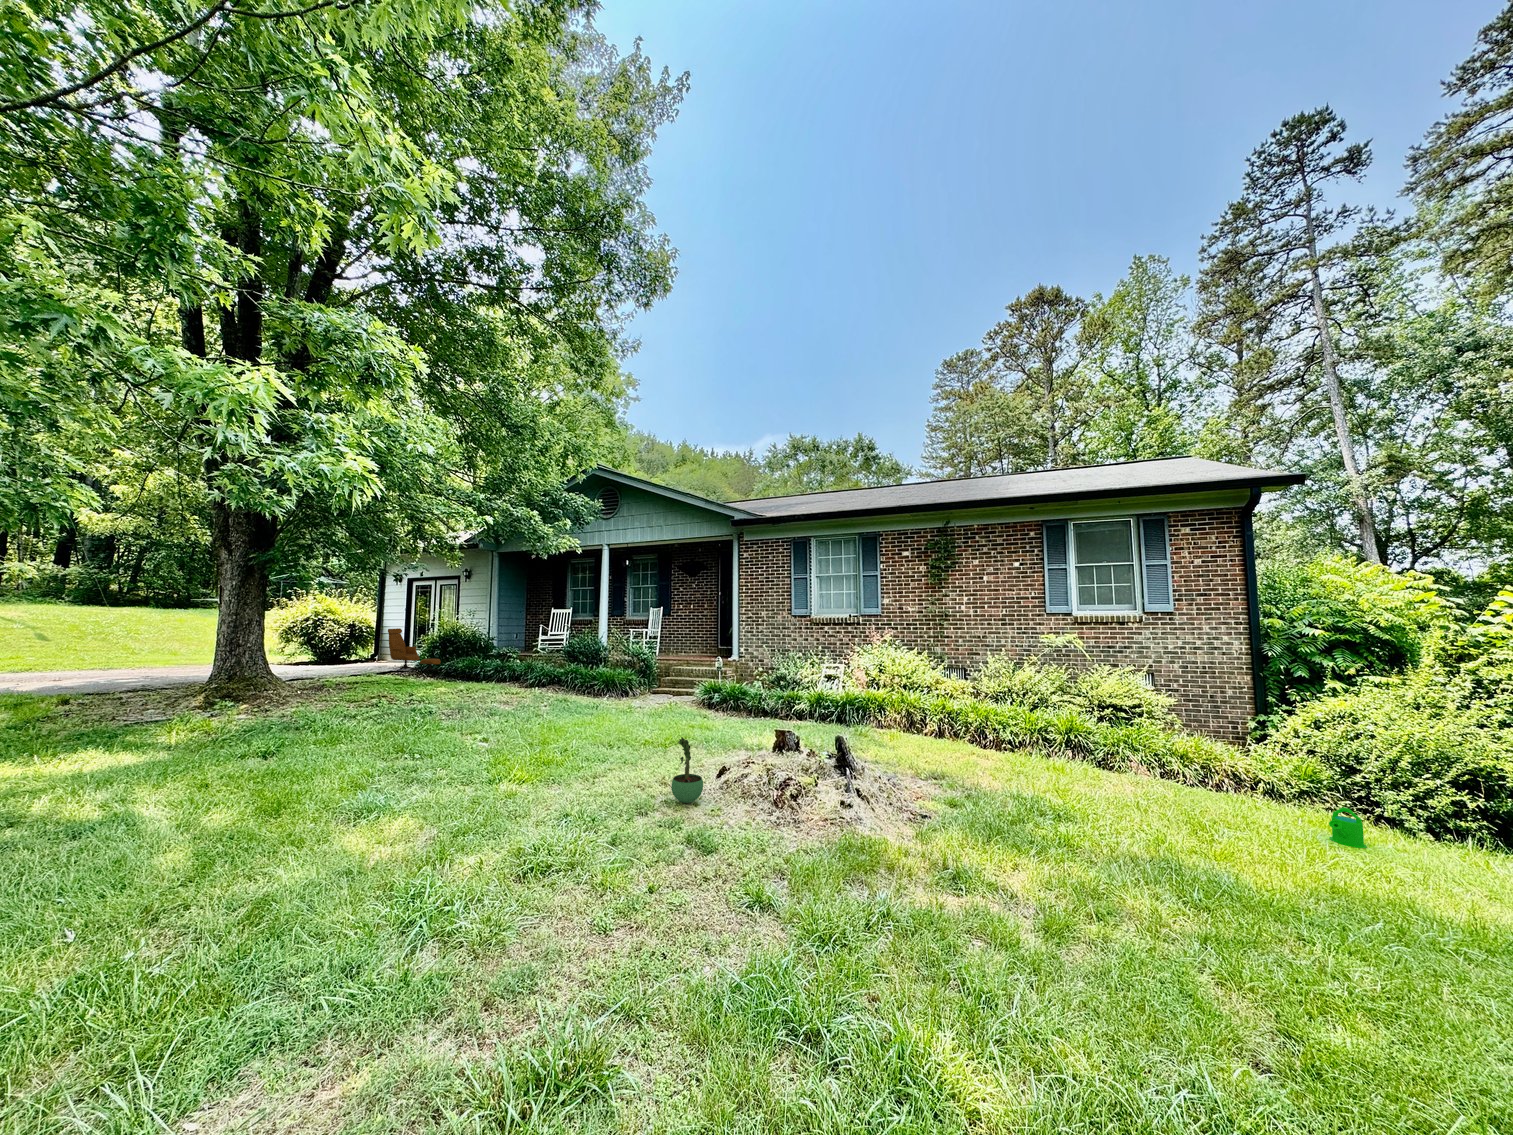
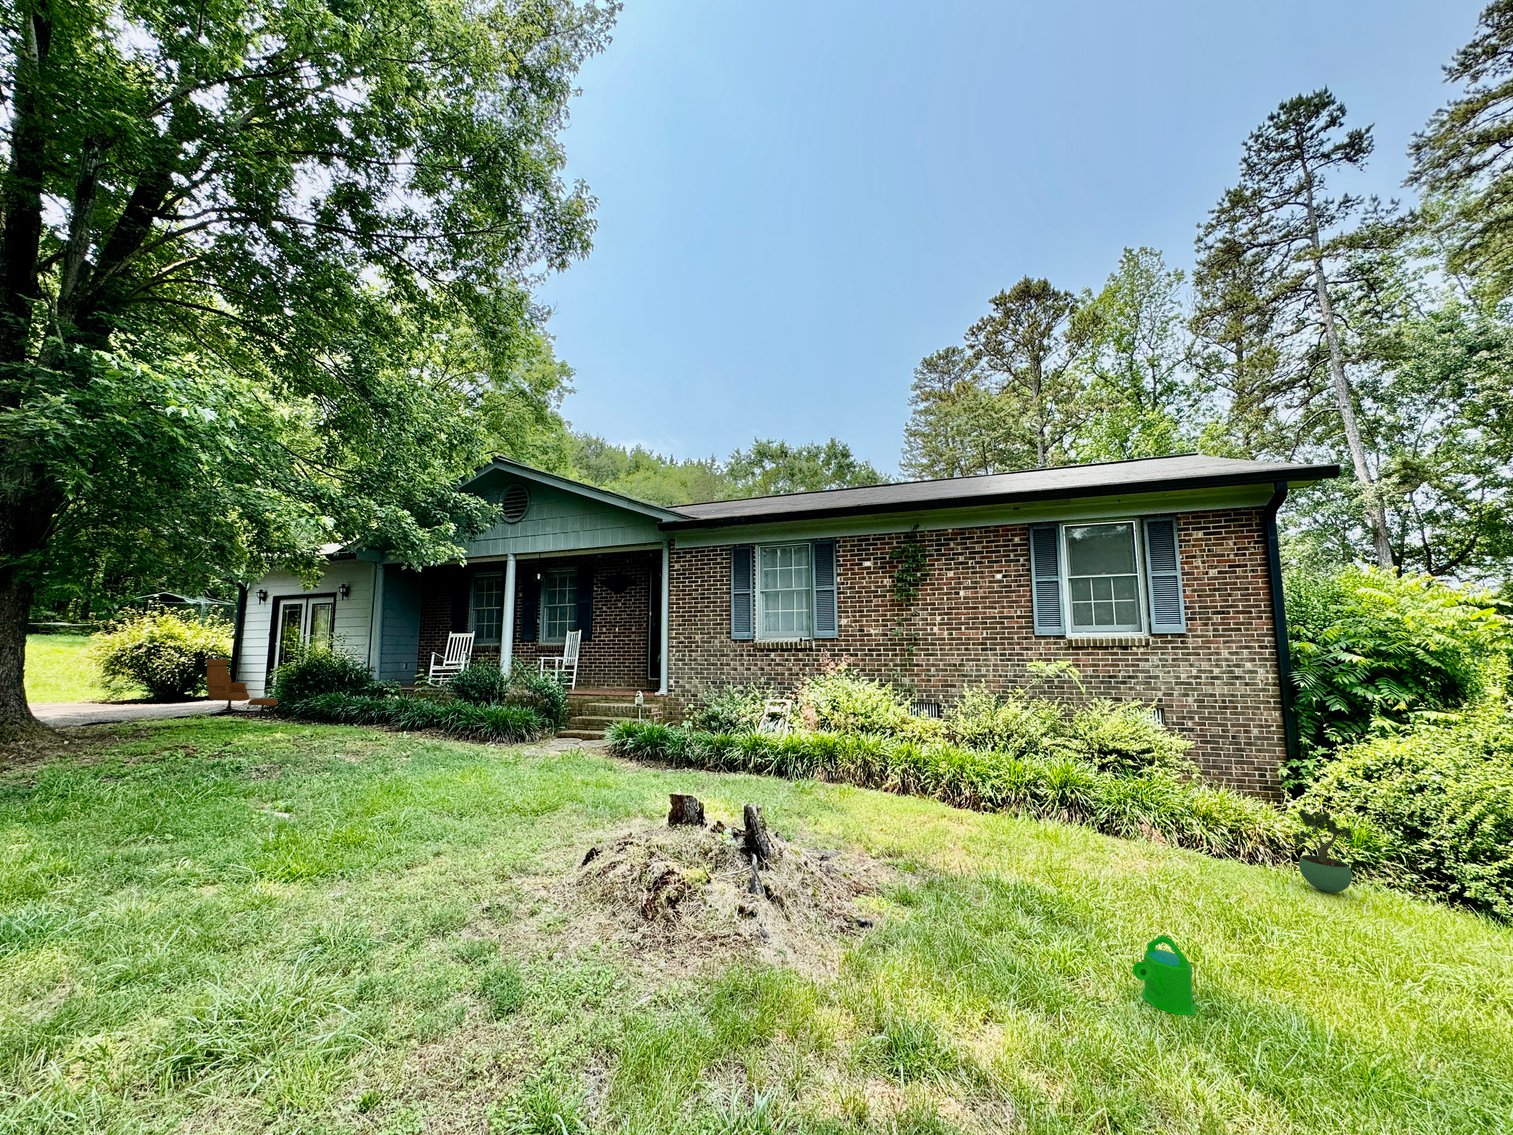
potted plant: present [671,737,703,803] -> present [1292,809,1353,892]
watering can: present [1329,807,1367,848] -> present [1133,935,1197,1015]

